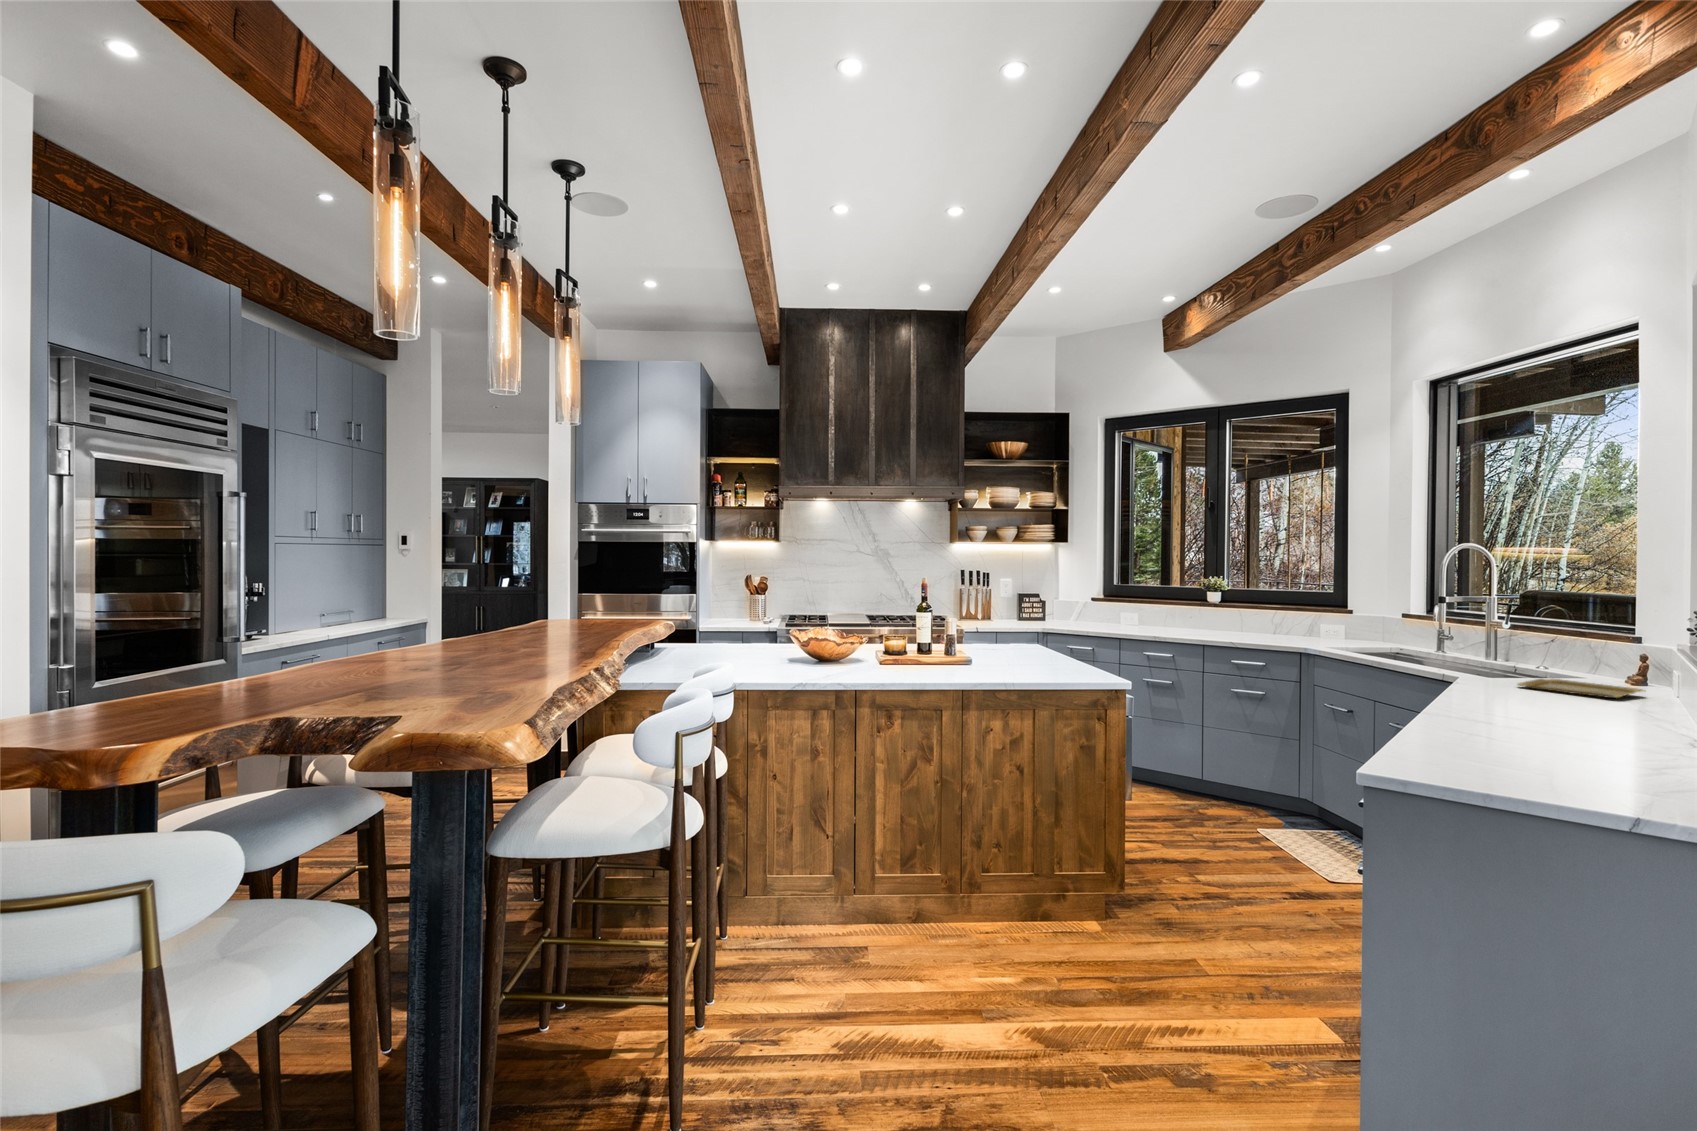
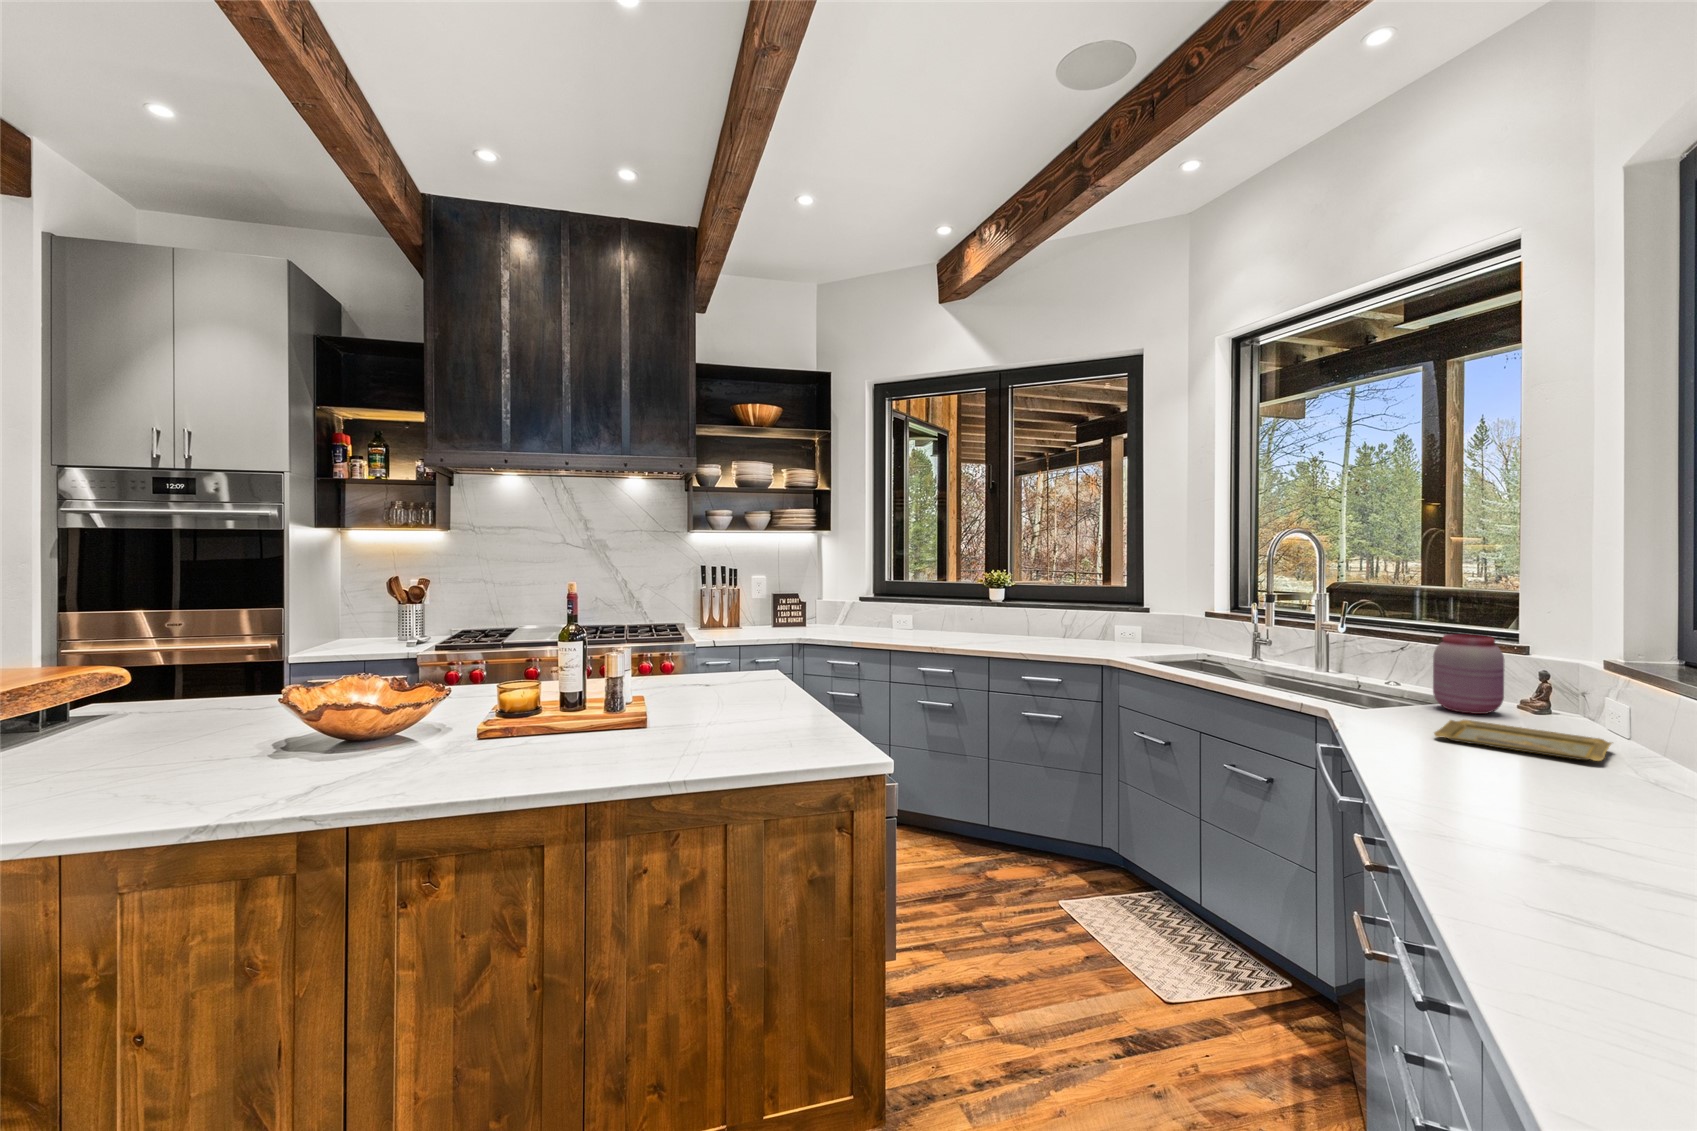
jar: none [1548,623,1602,680] -> present [1433,634,1504,714]

